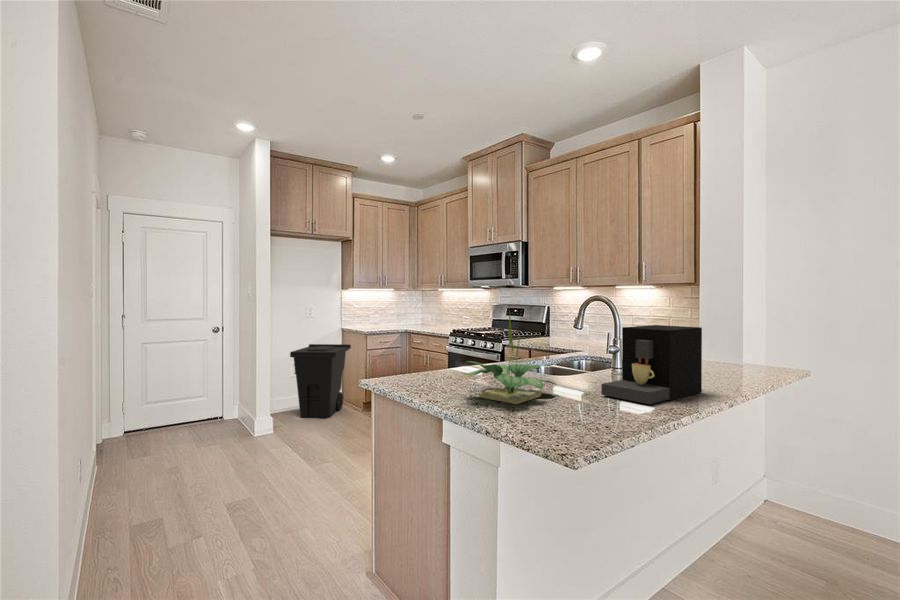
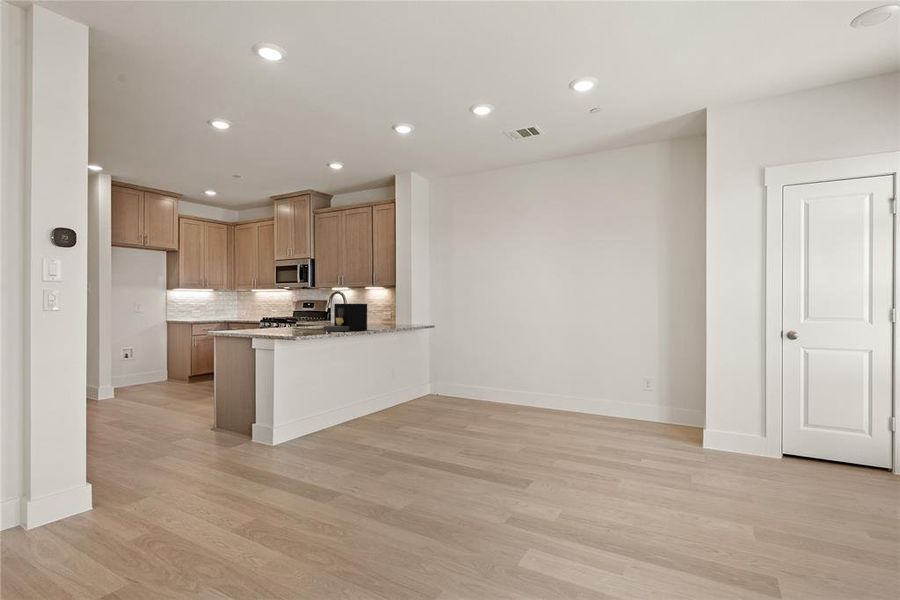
potted plant: present [464,312,555,404] -> none [262,296,305,333]
trash can: present [290,344,351,418] -> none [125,332,176,389]

